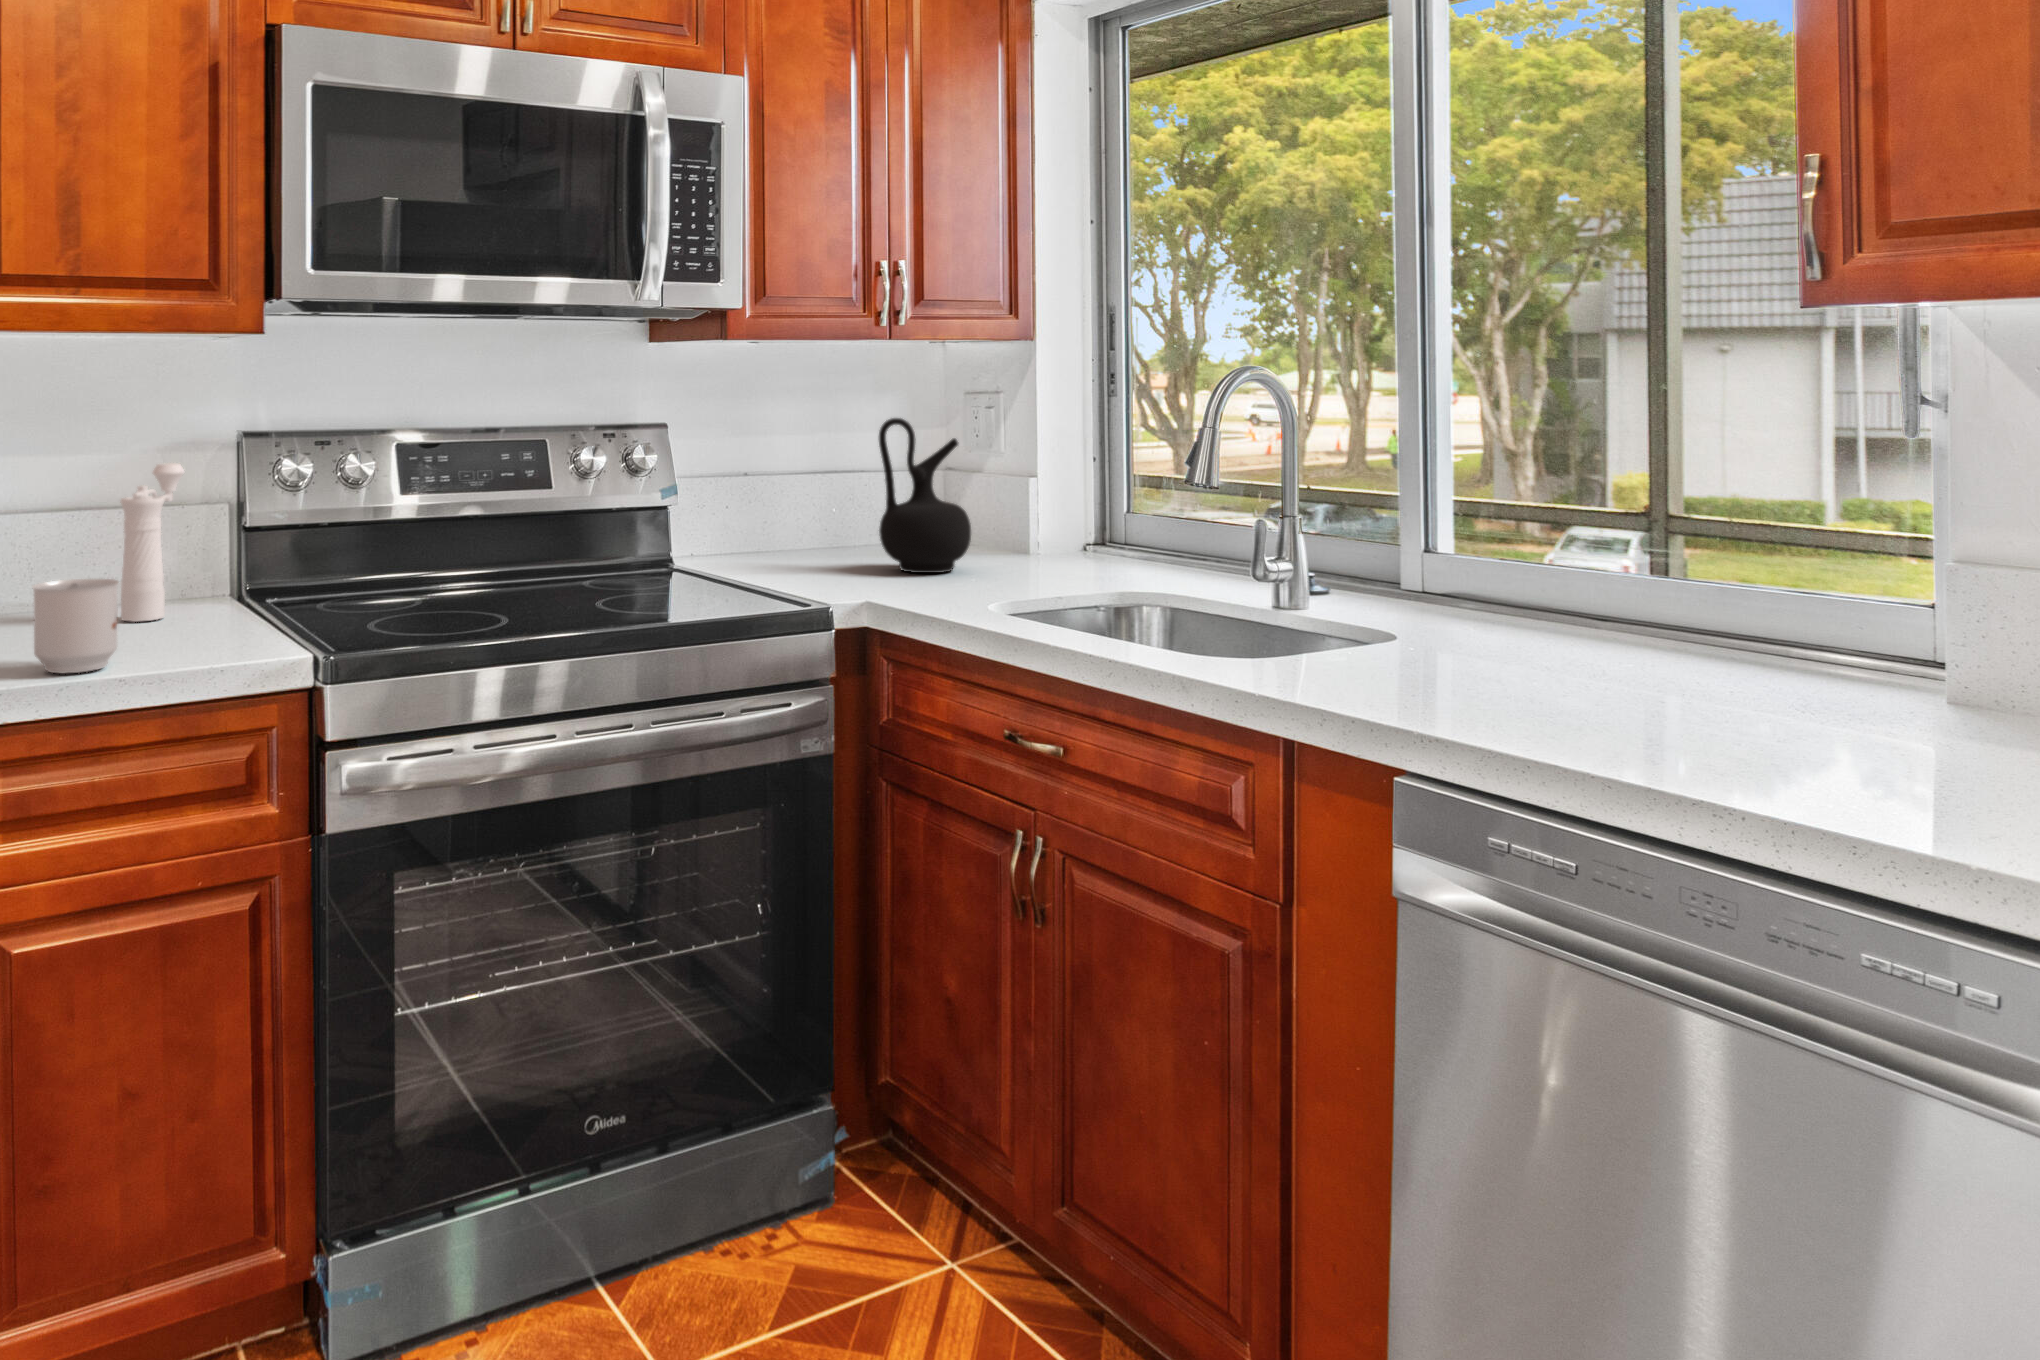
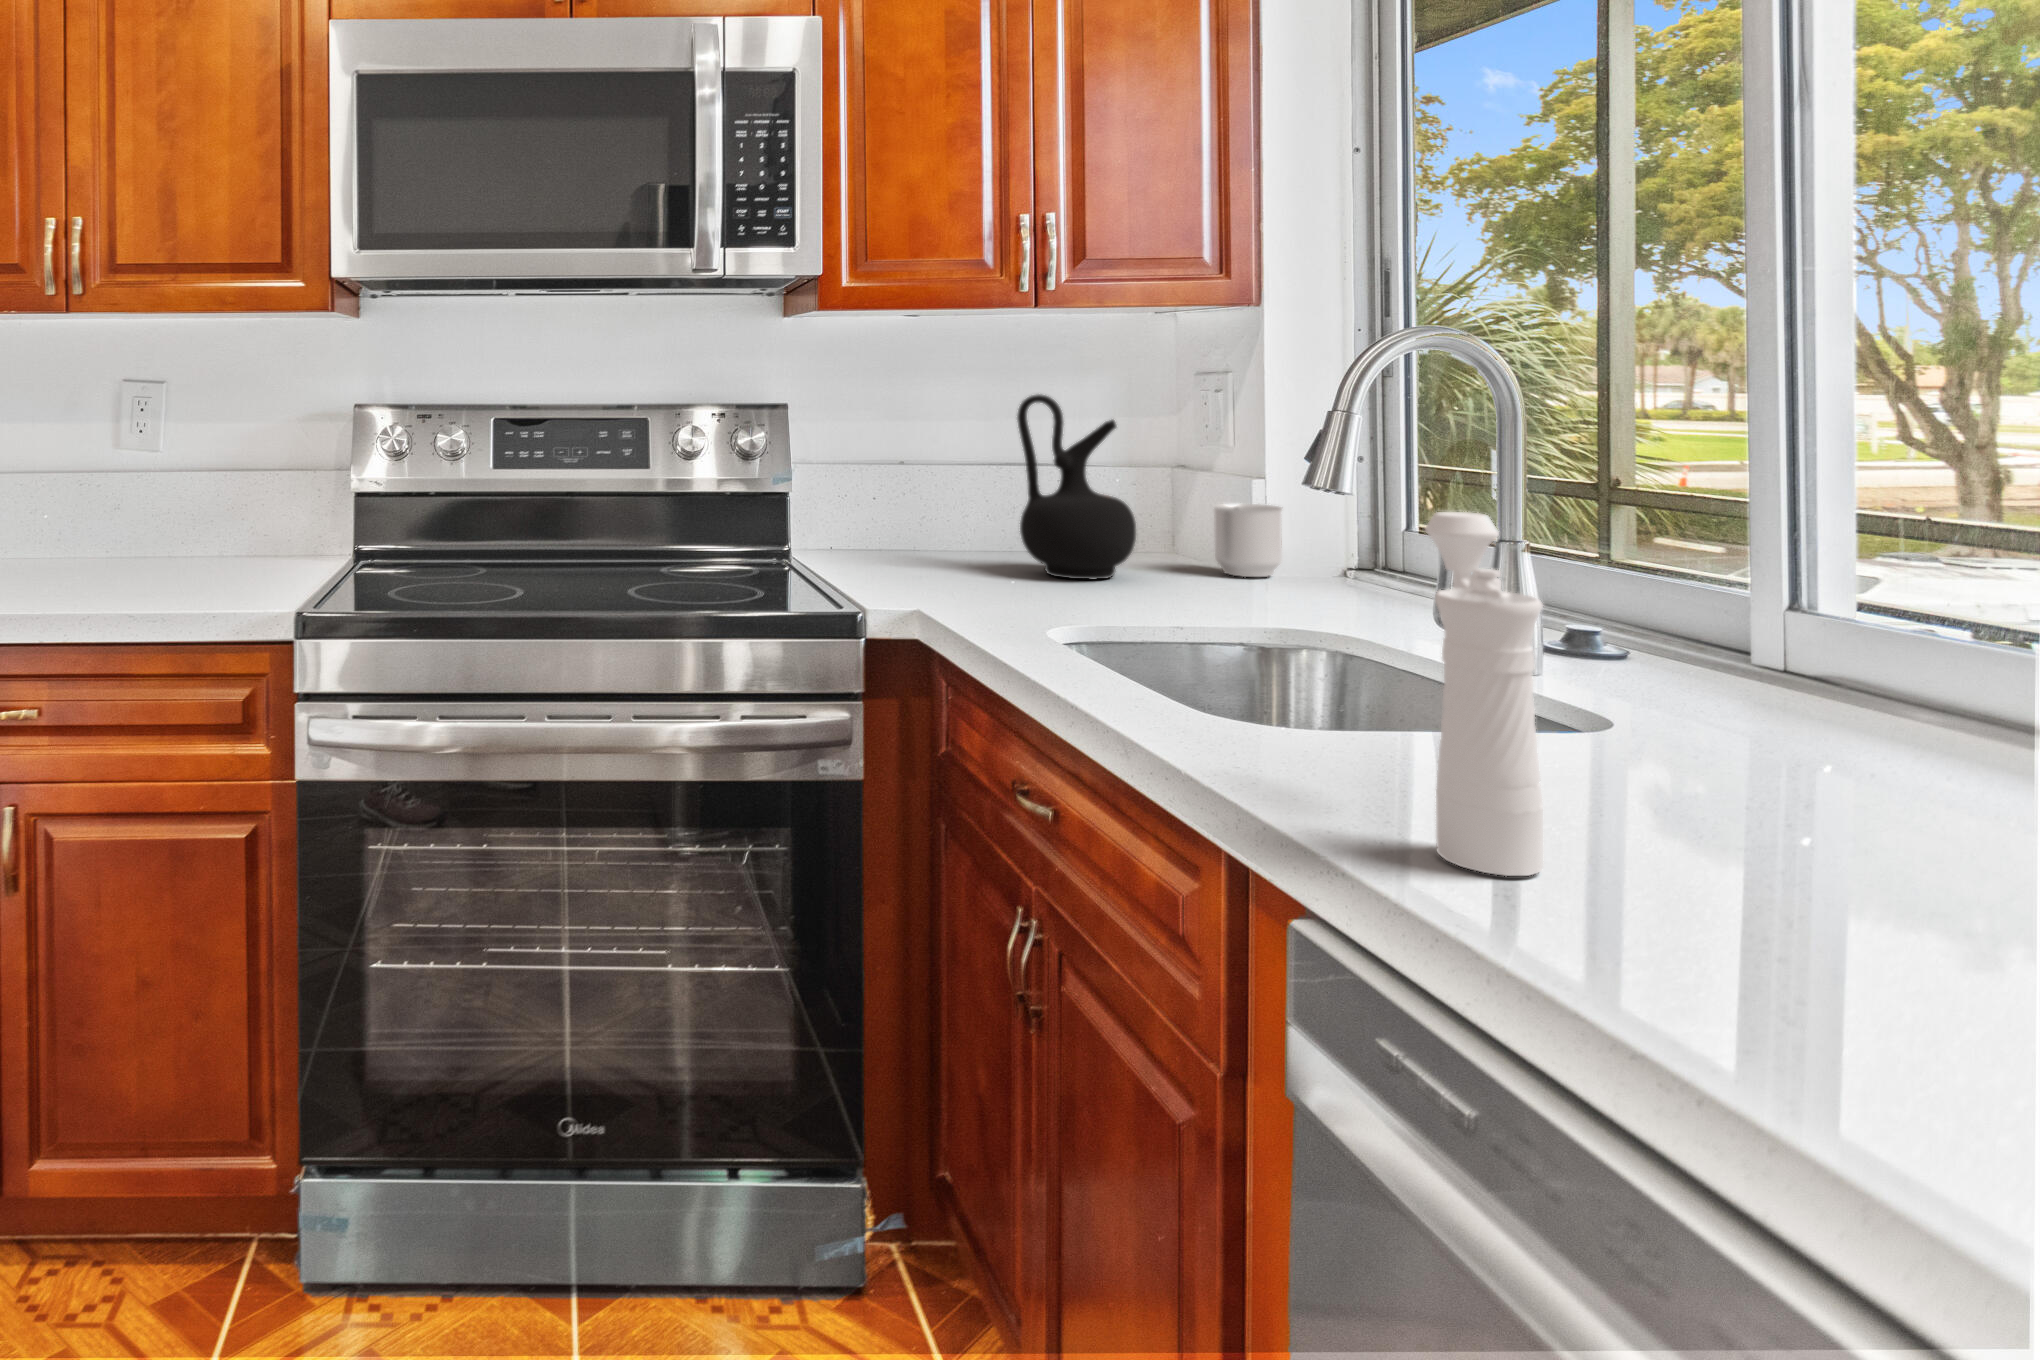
pepper mill: present [120,463,184,622] -> present [1425,512,1543,876]
mug: present [32,579,118,673] -> present [1214,504,1282,577]

